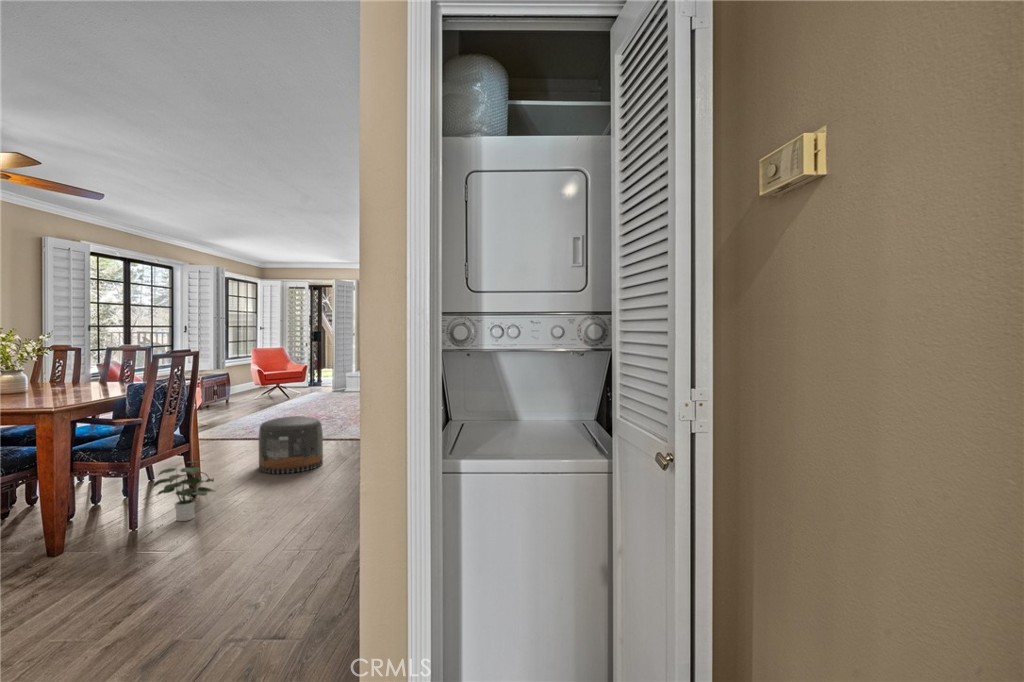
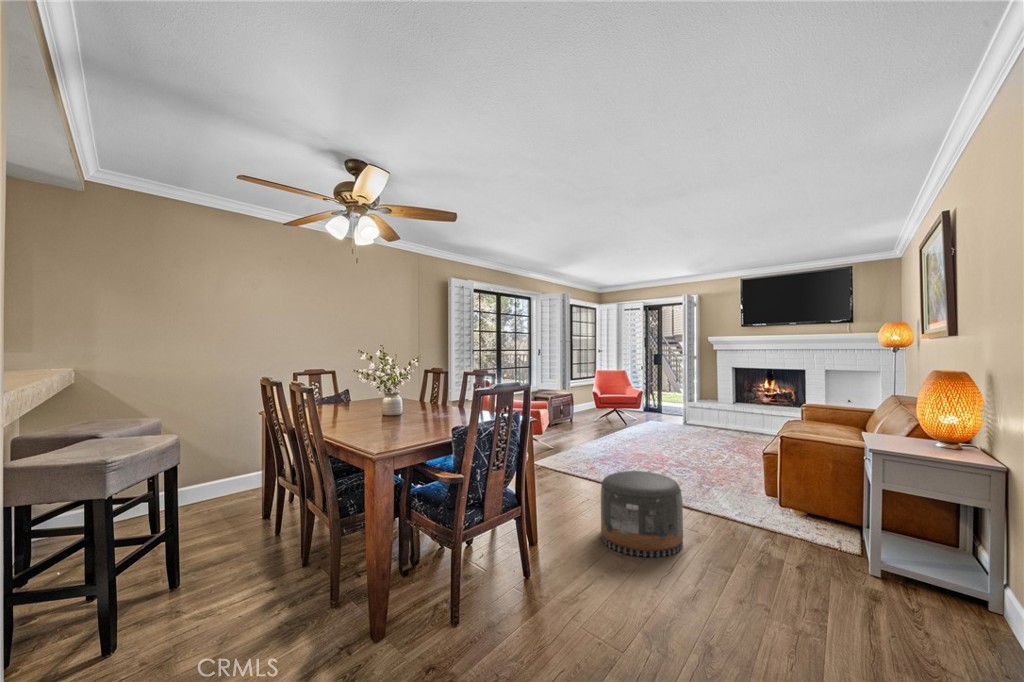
potted plant: present [153,461,214,521] -> none [470,545,547,635]

